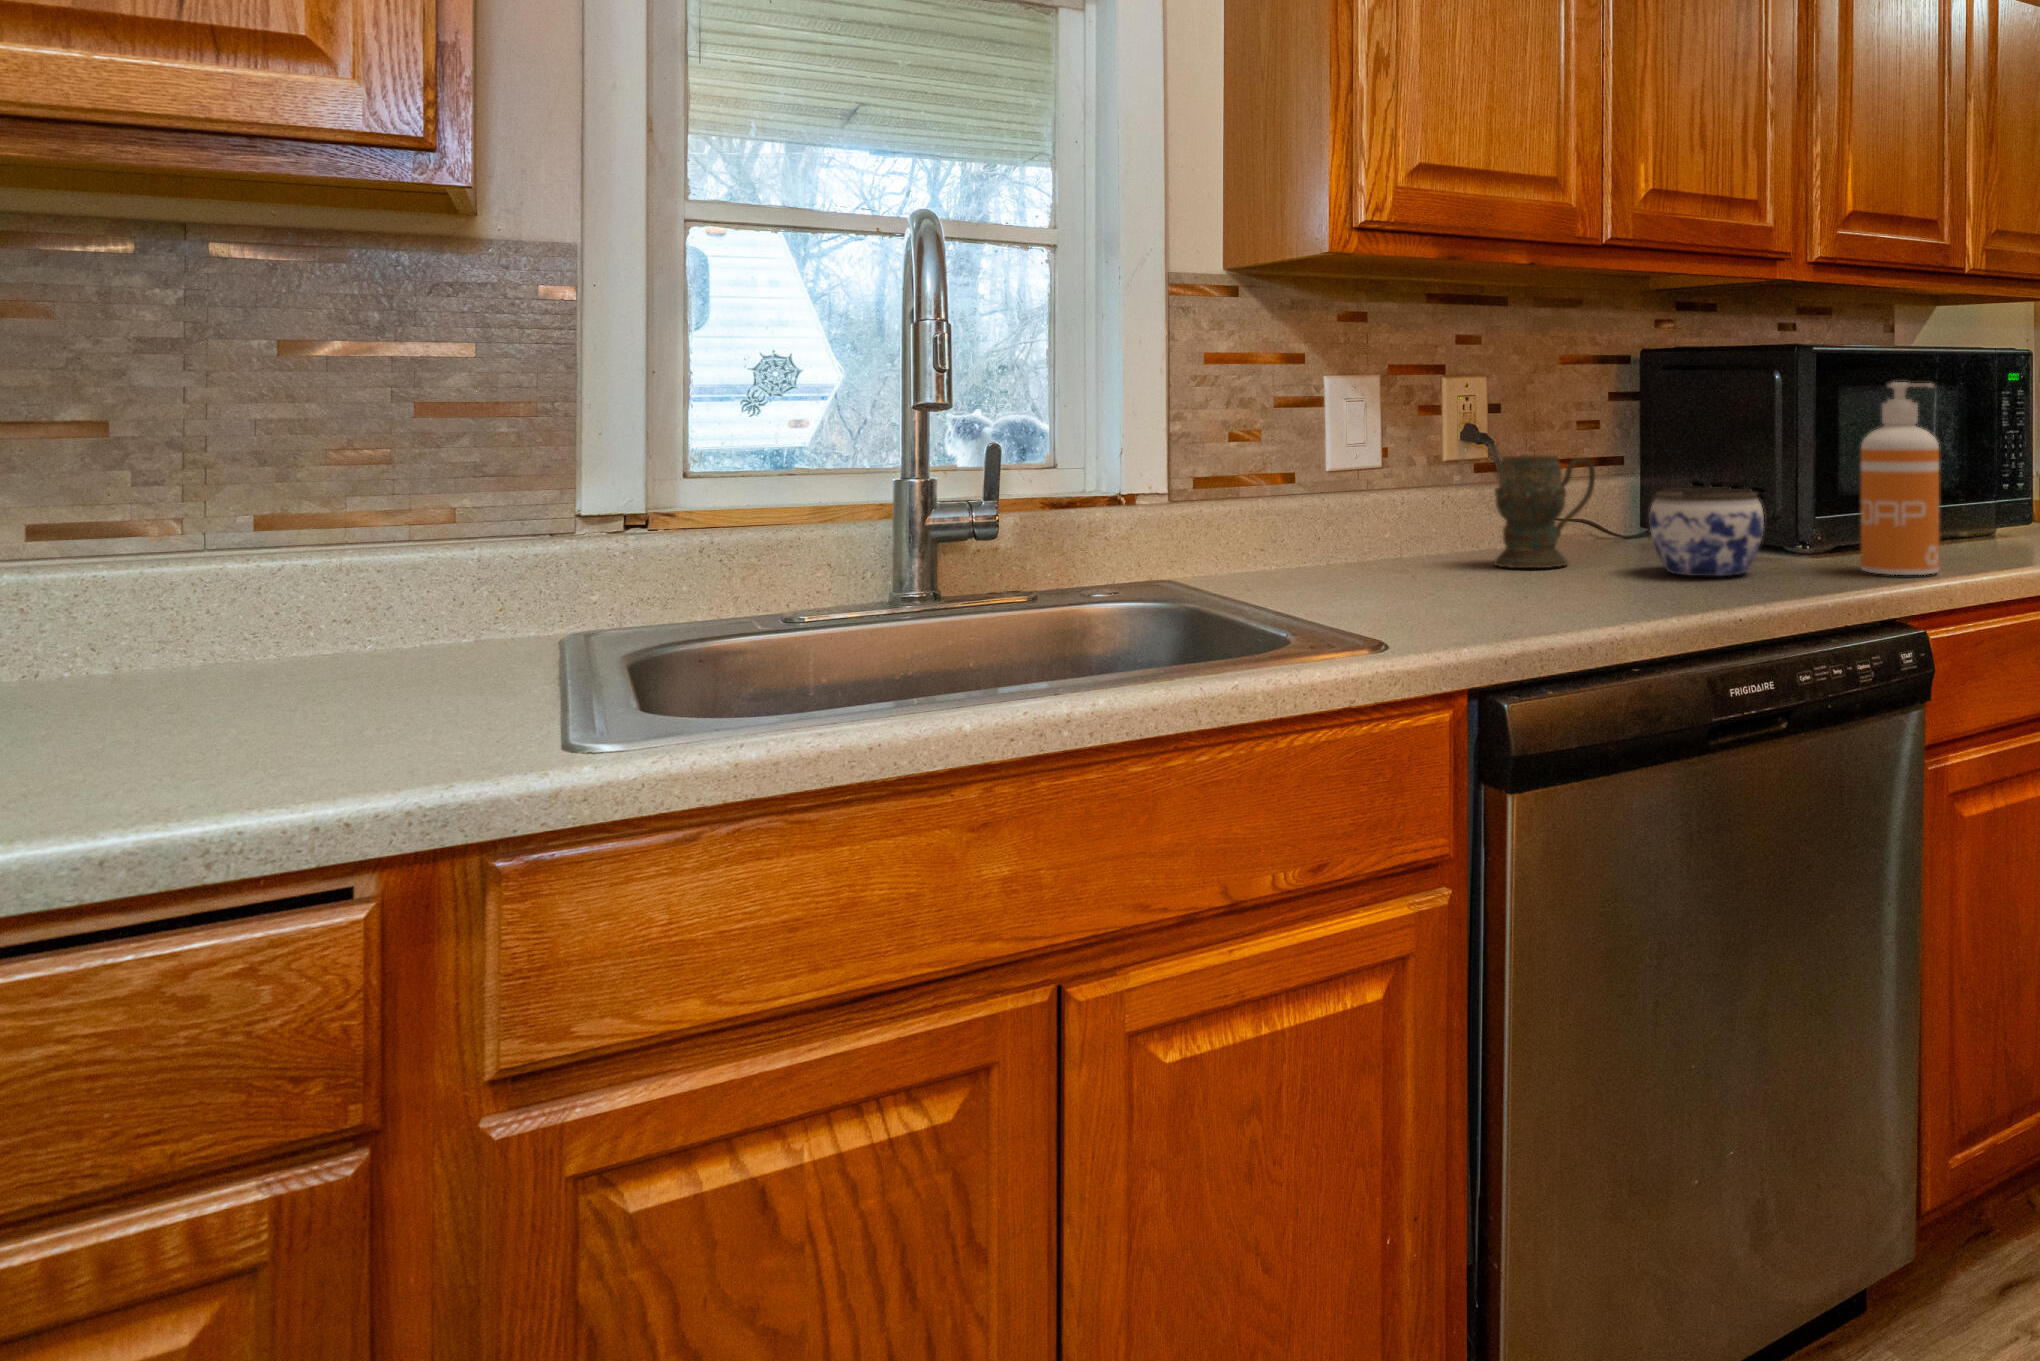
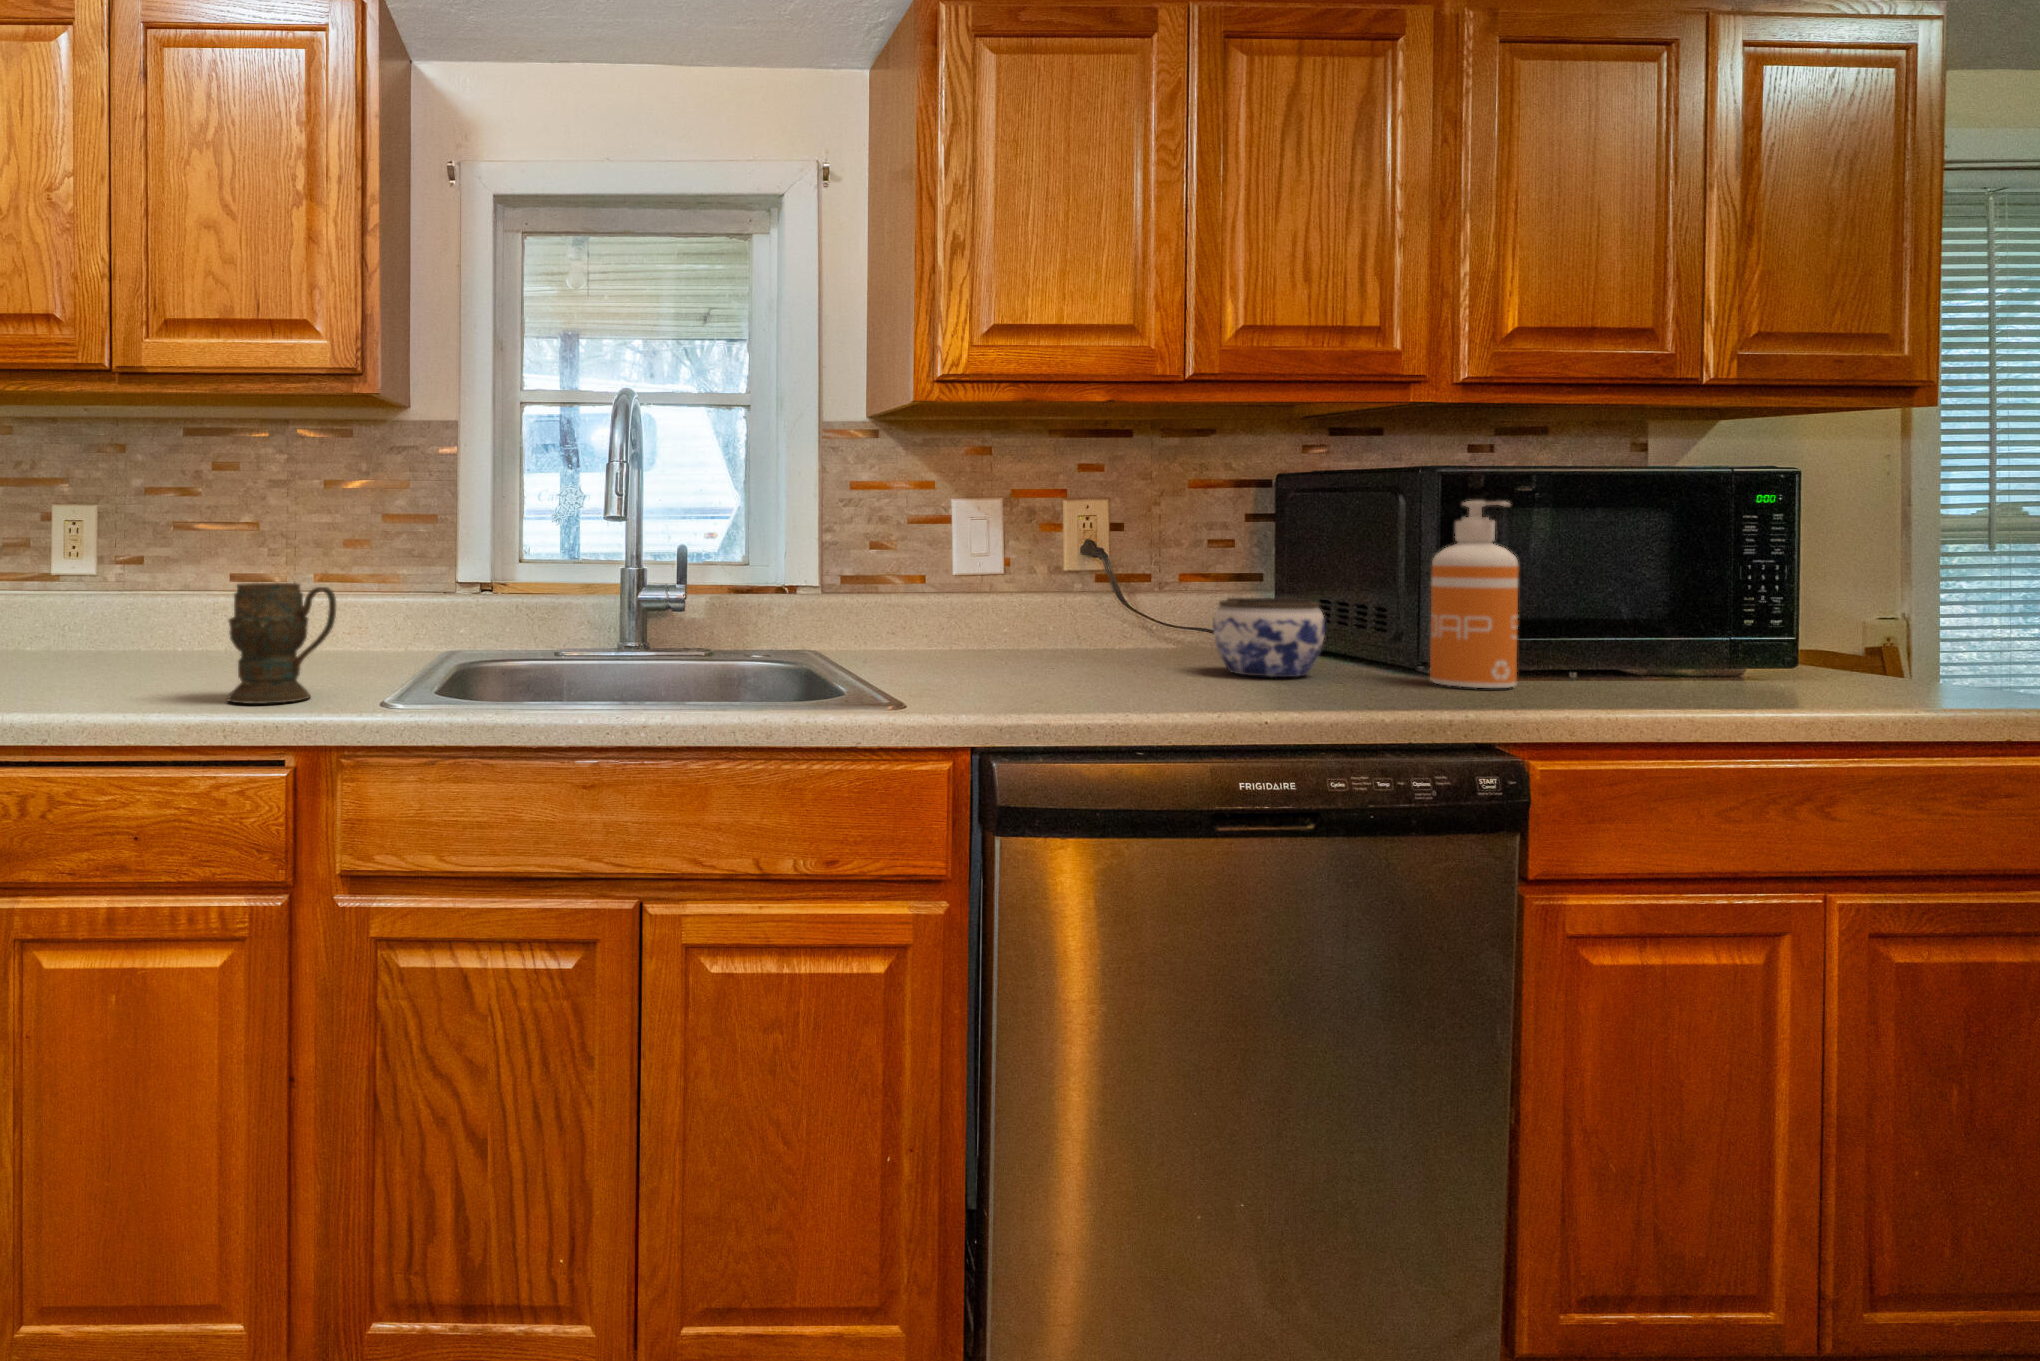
mug: present [1495,456,1595,568] -> present [228,583,336,704]

